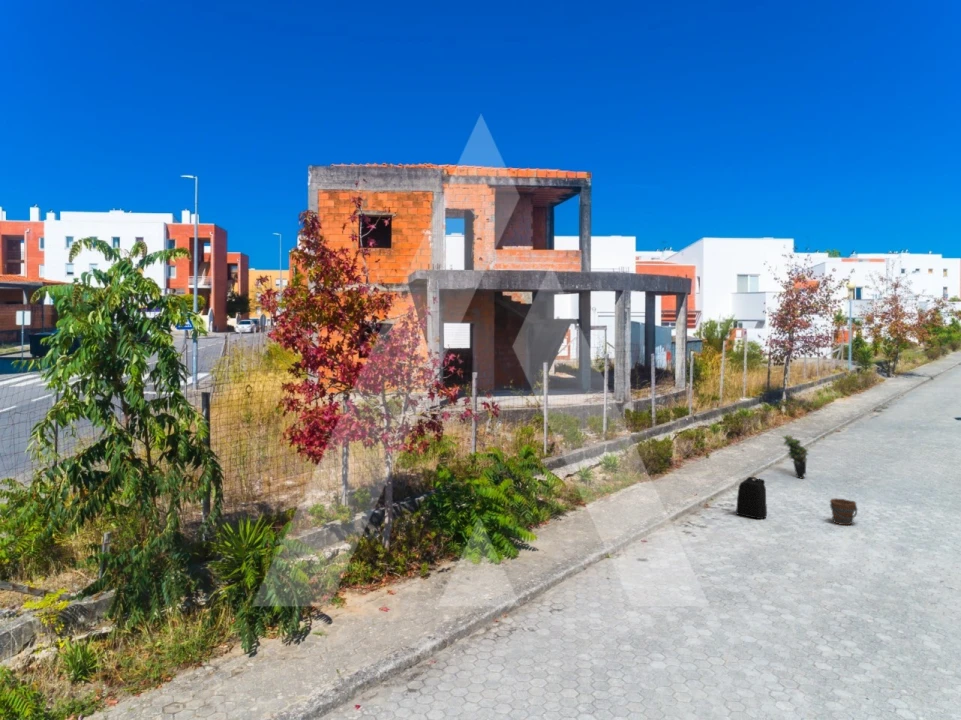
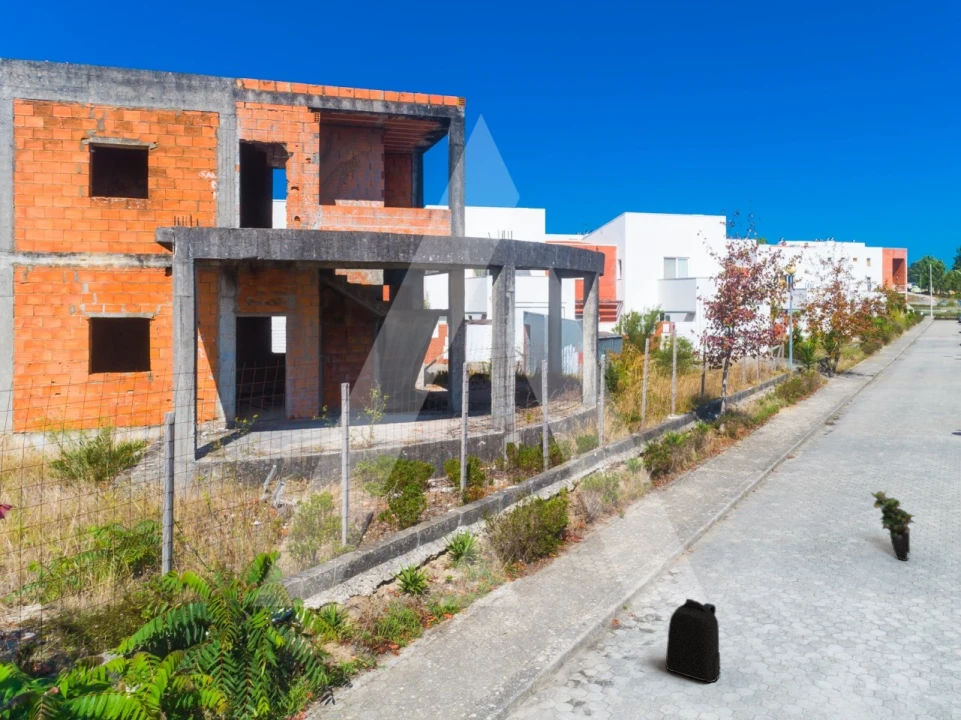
potted plant: present [783,435,808,479] -> present [871,491,914,561]
bucket: present [830,499,857,525] -> none [833,637,882,692]

